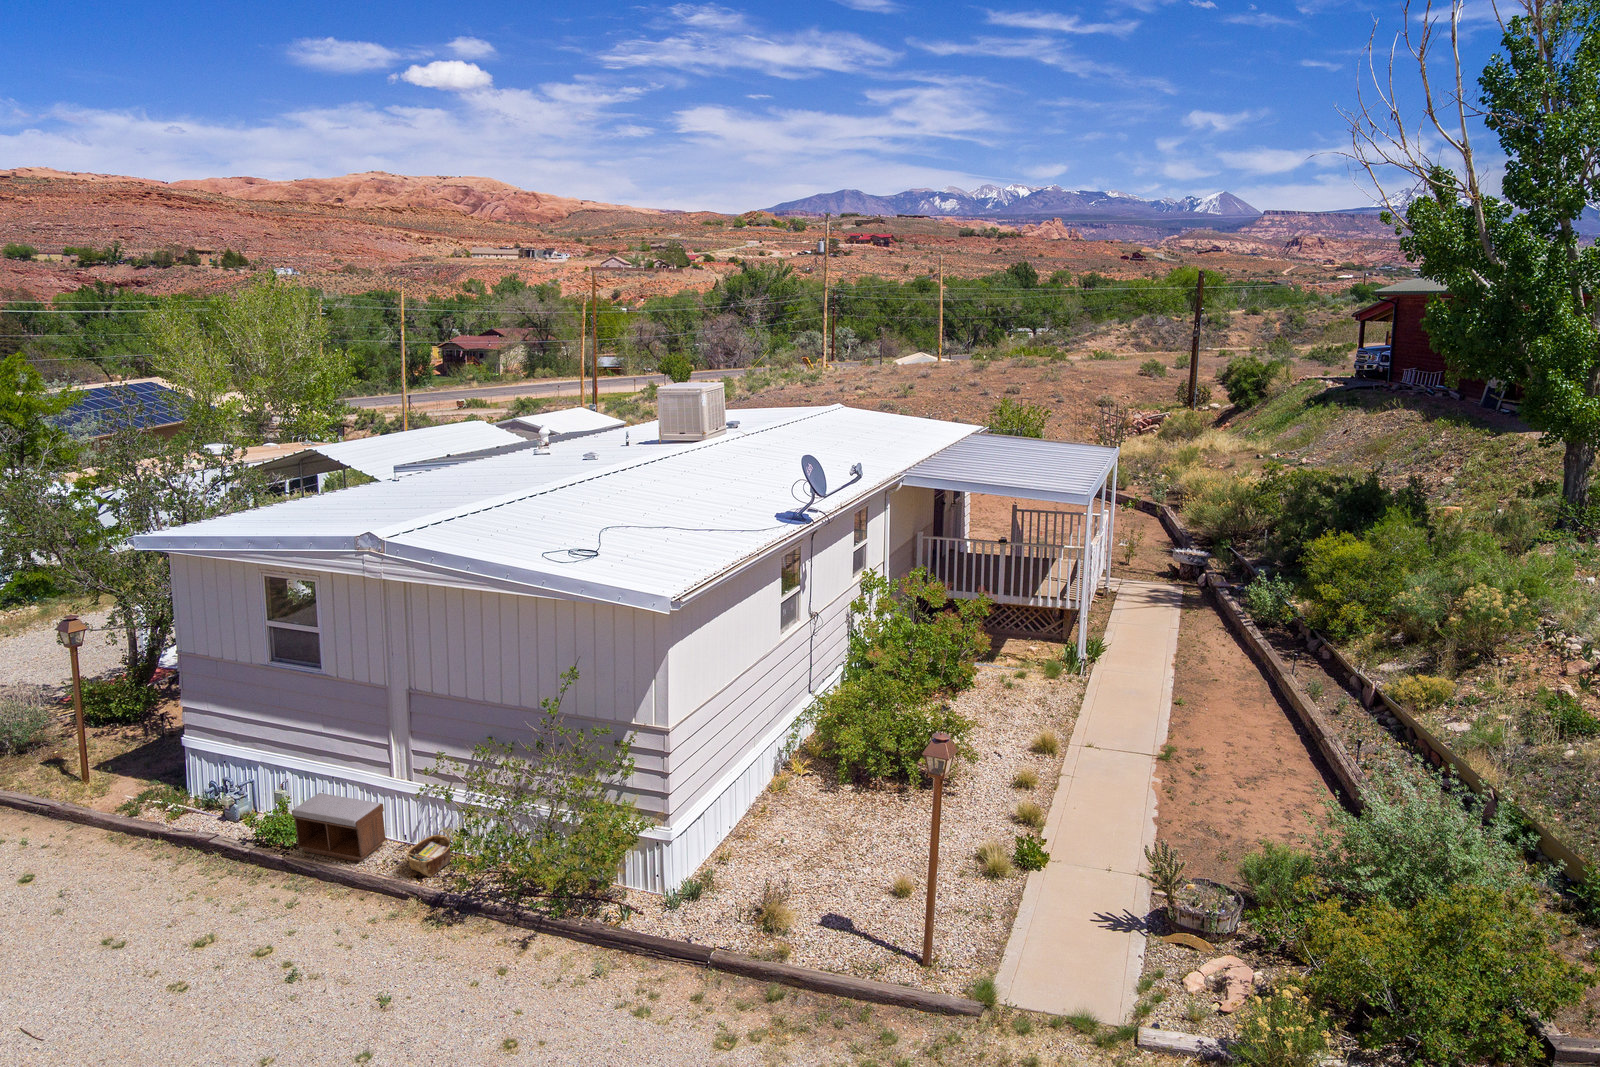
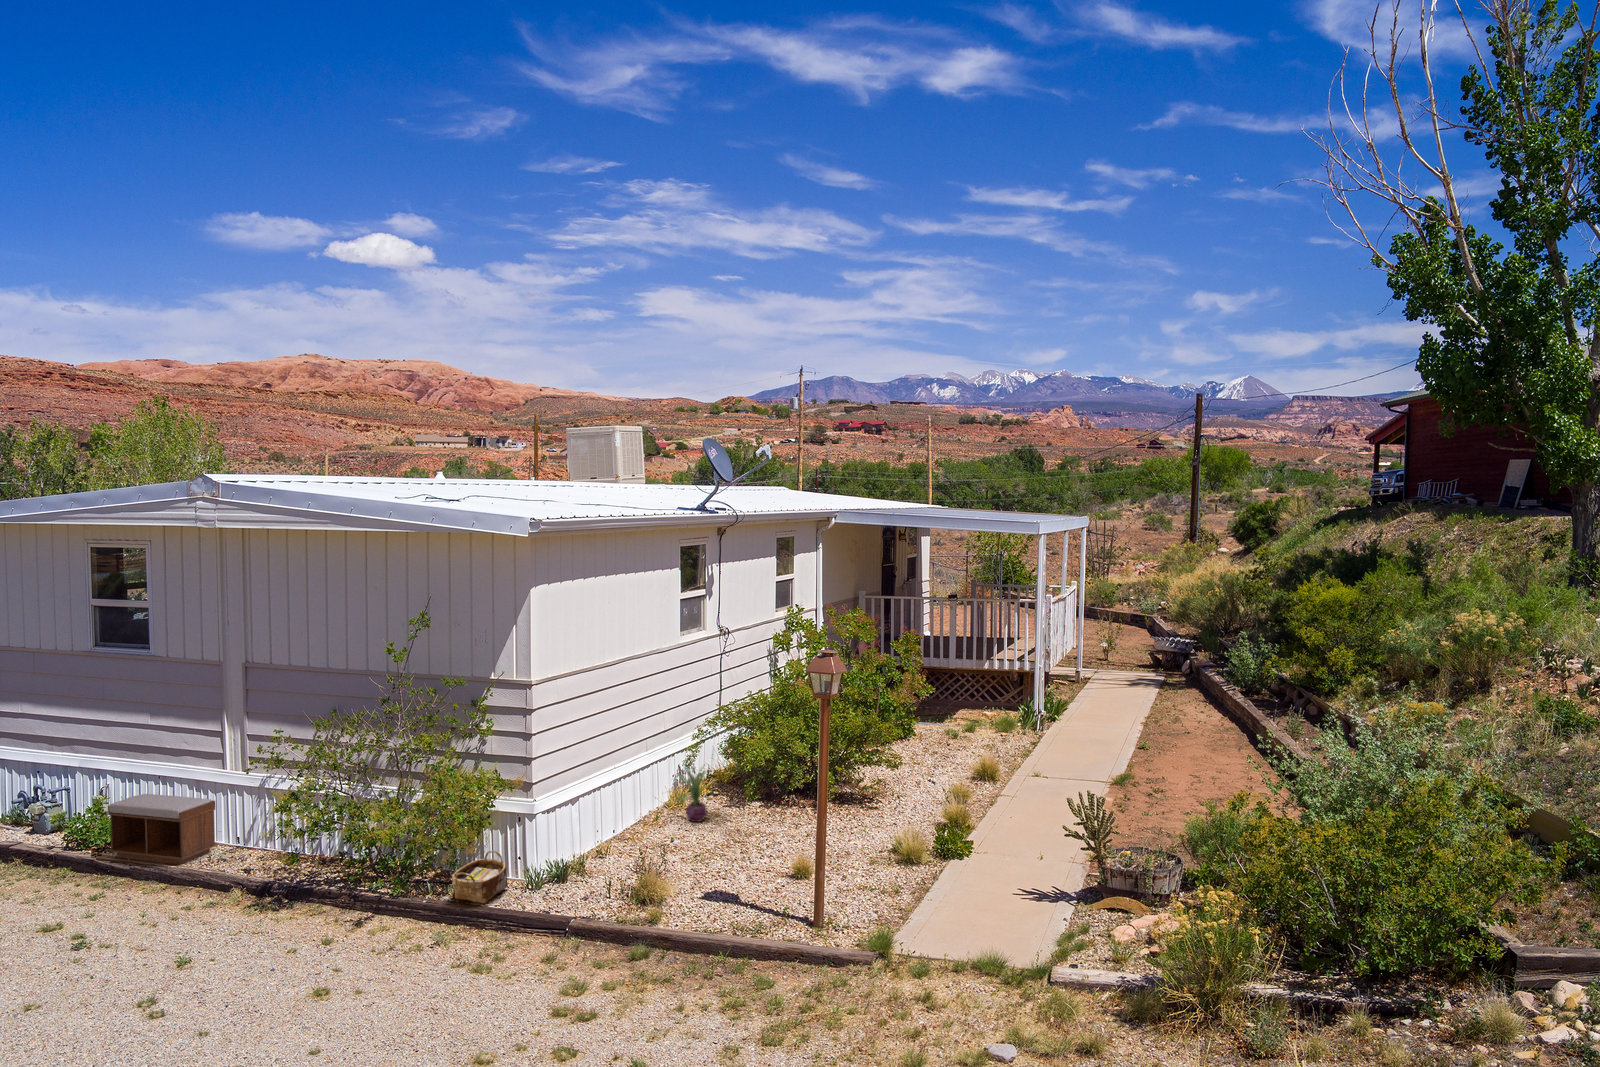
decorative plant: none [765,757,822,807] -> present [678,765,712,822]
woven basket: present [406,830,451,877] -> present [452,851,508,903]

